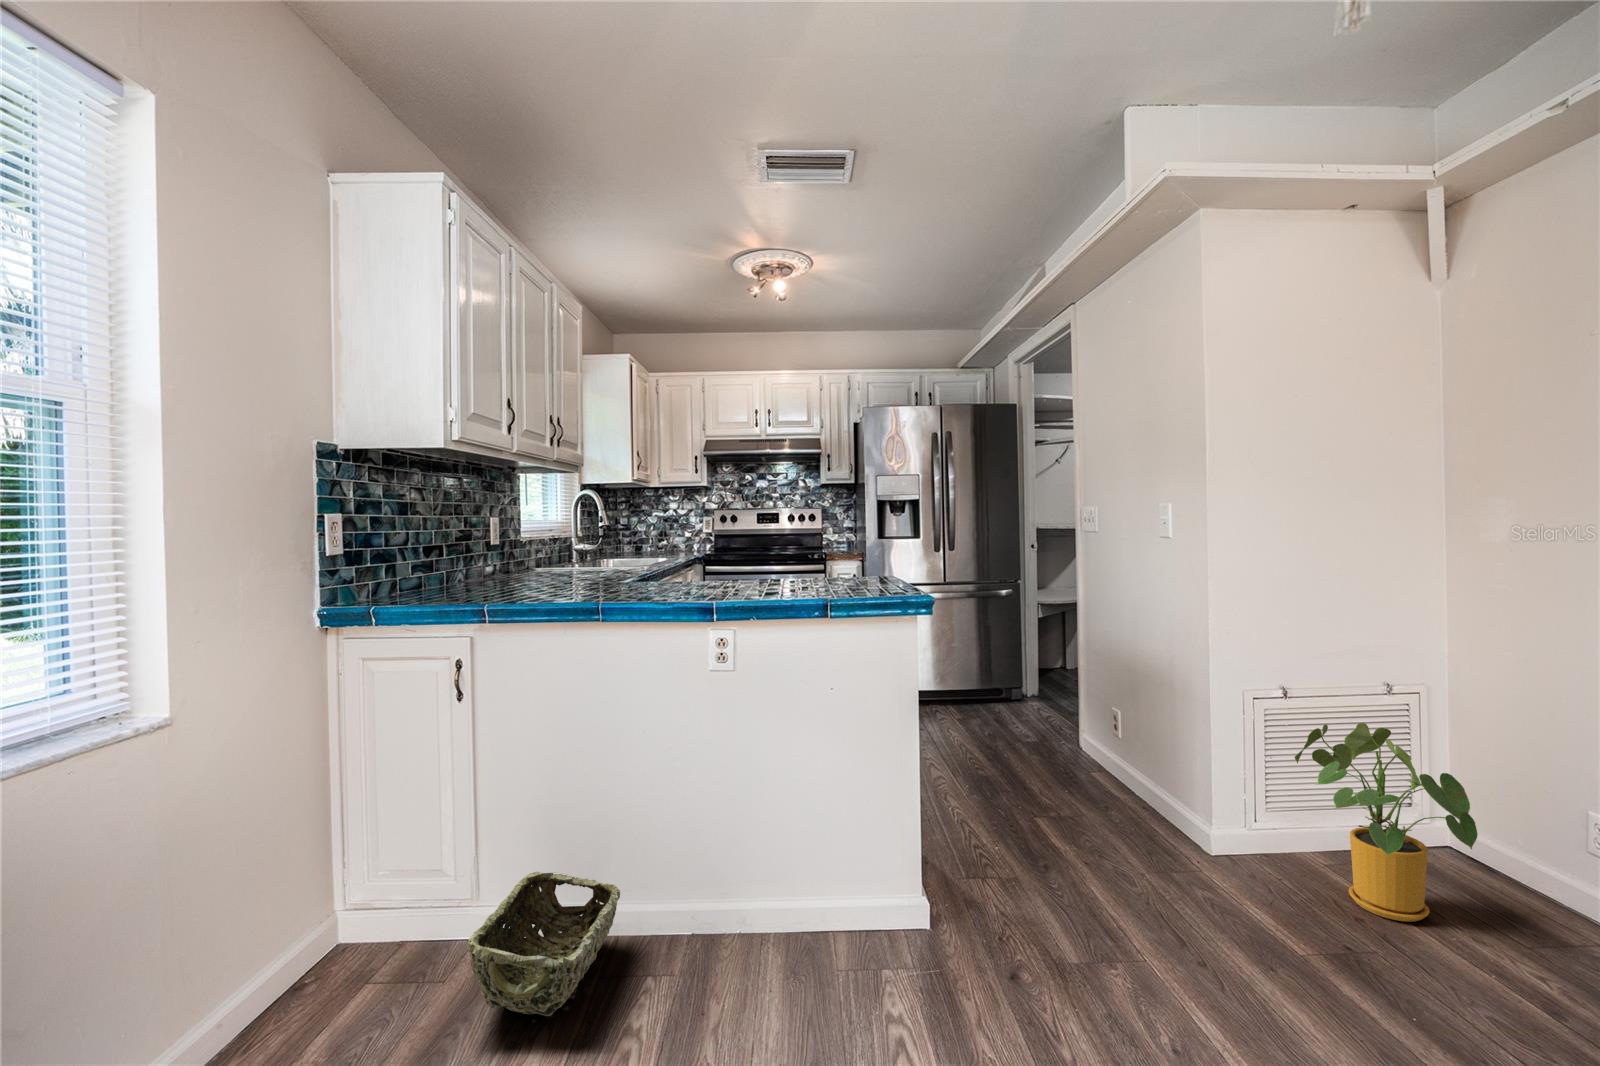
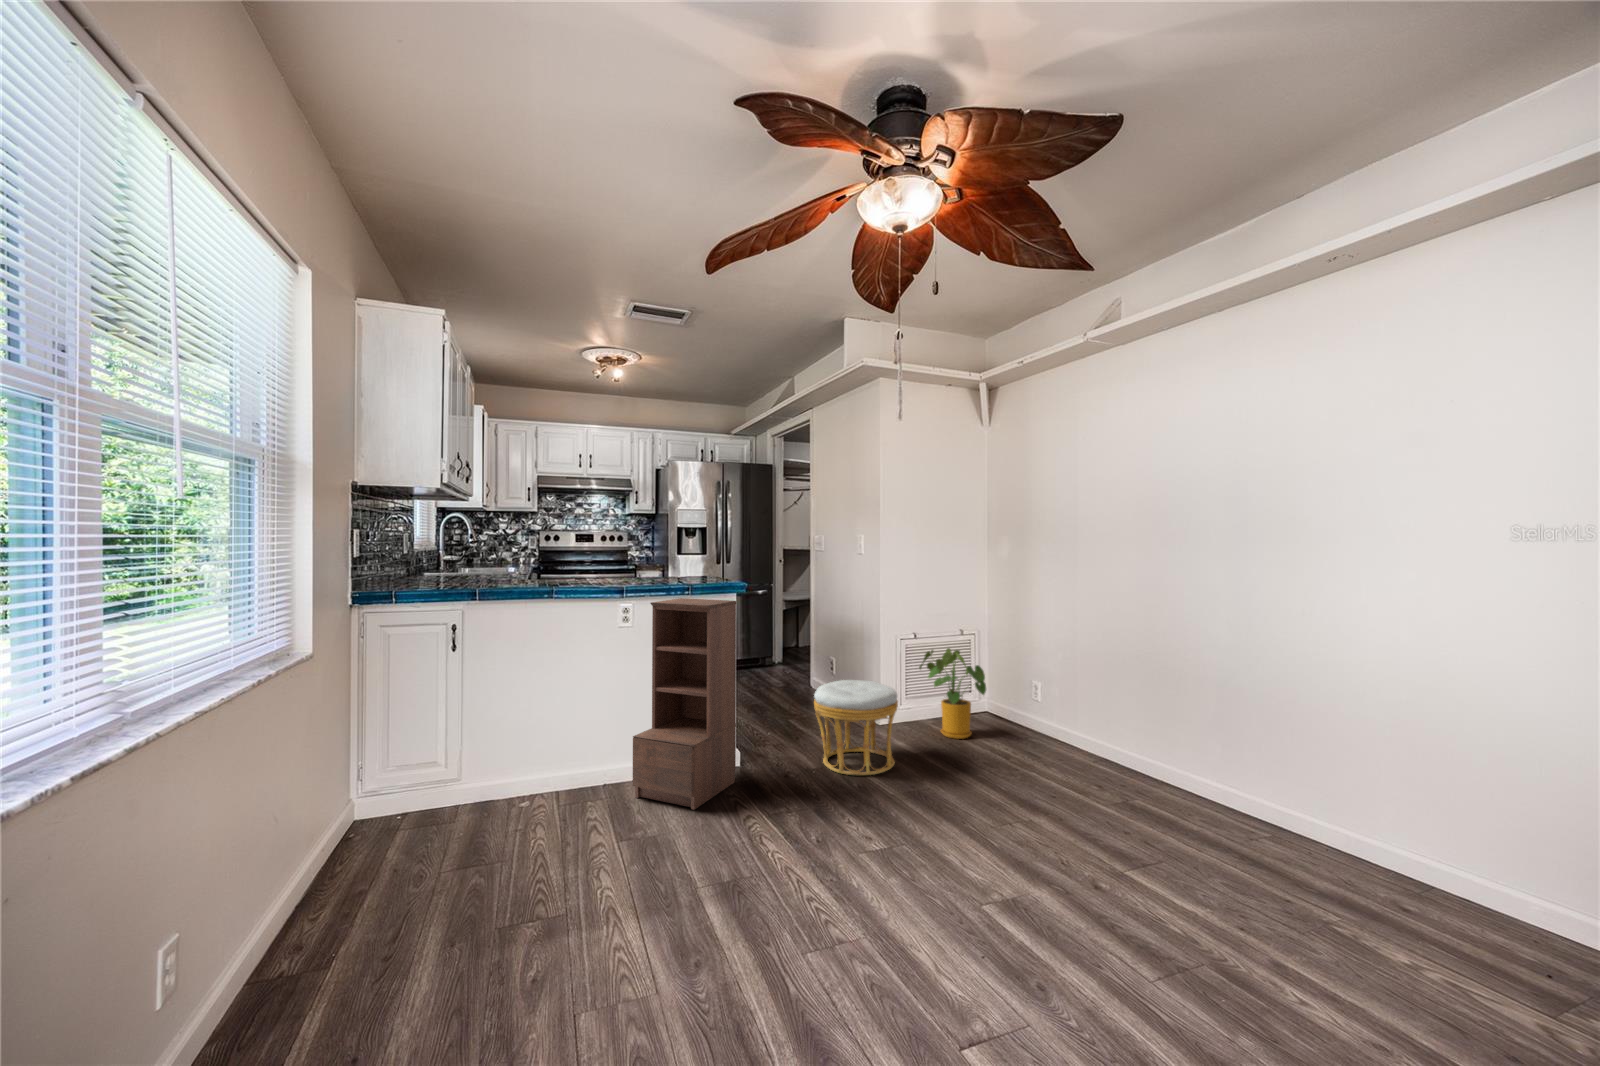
bookshelf: none [721,621,910,1034] -> present [633,598,736,810]
ottoman: none [1068,781,1255,1003] -> present [814,680,898,776]
woven basket: present [467,872,620,1016] -> none [487,760,562,826]

